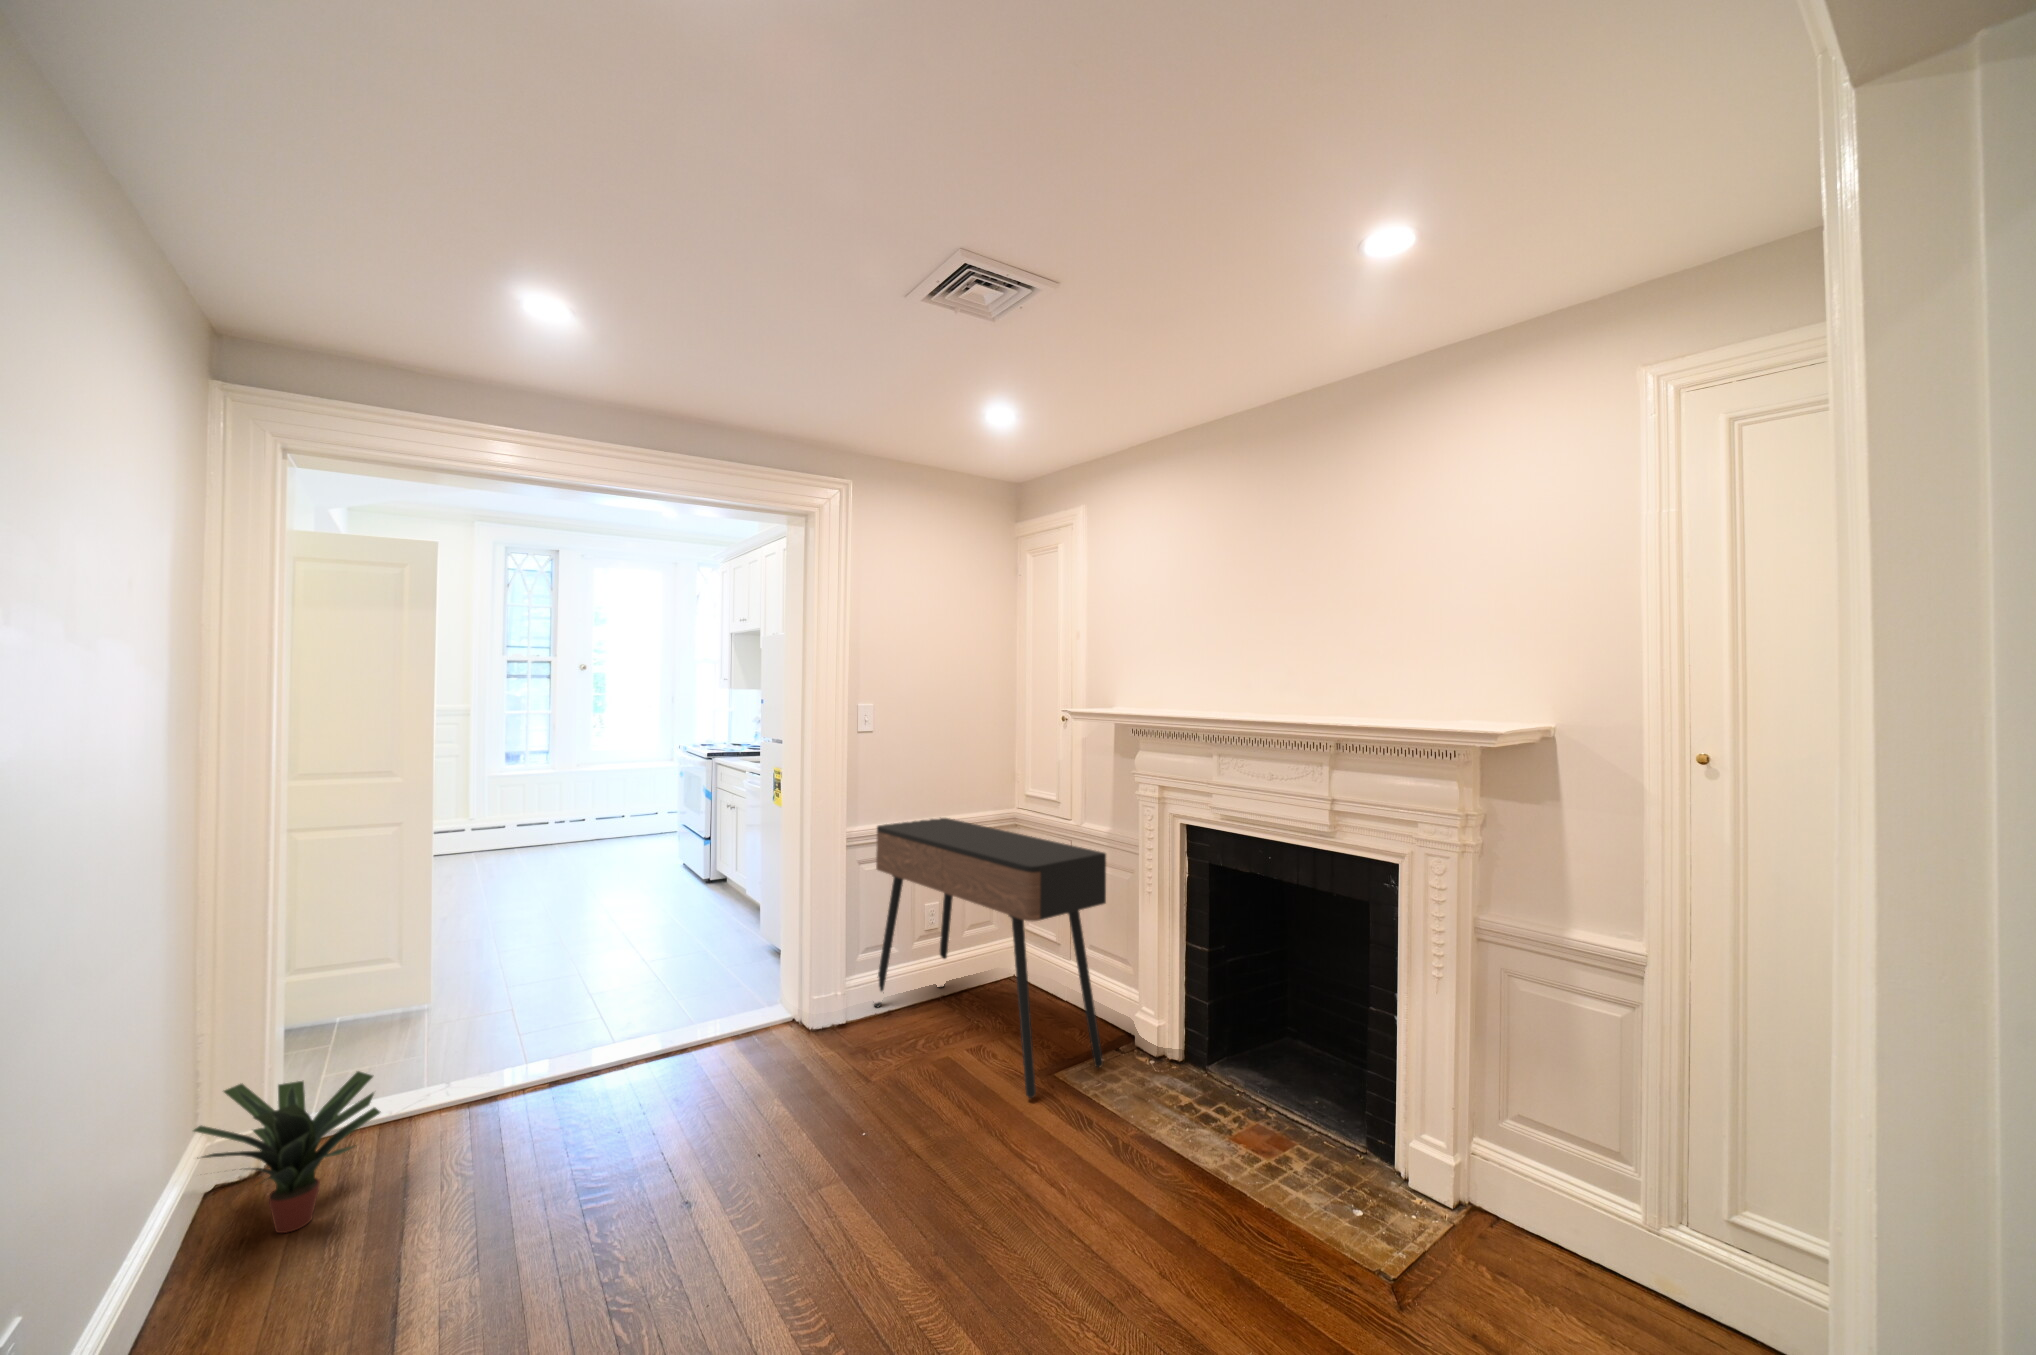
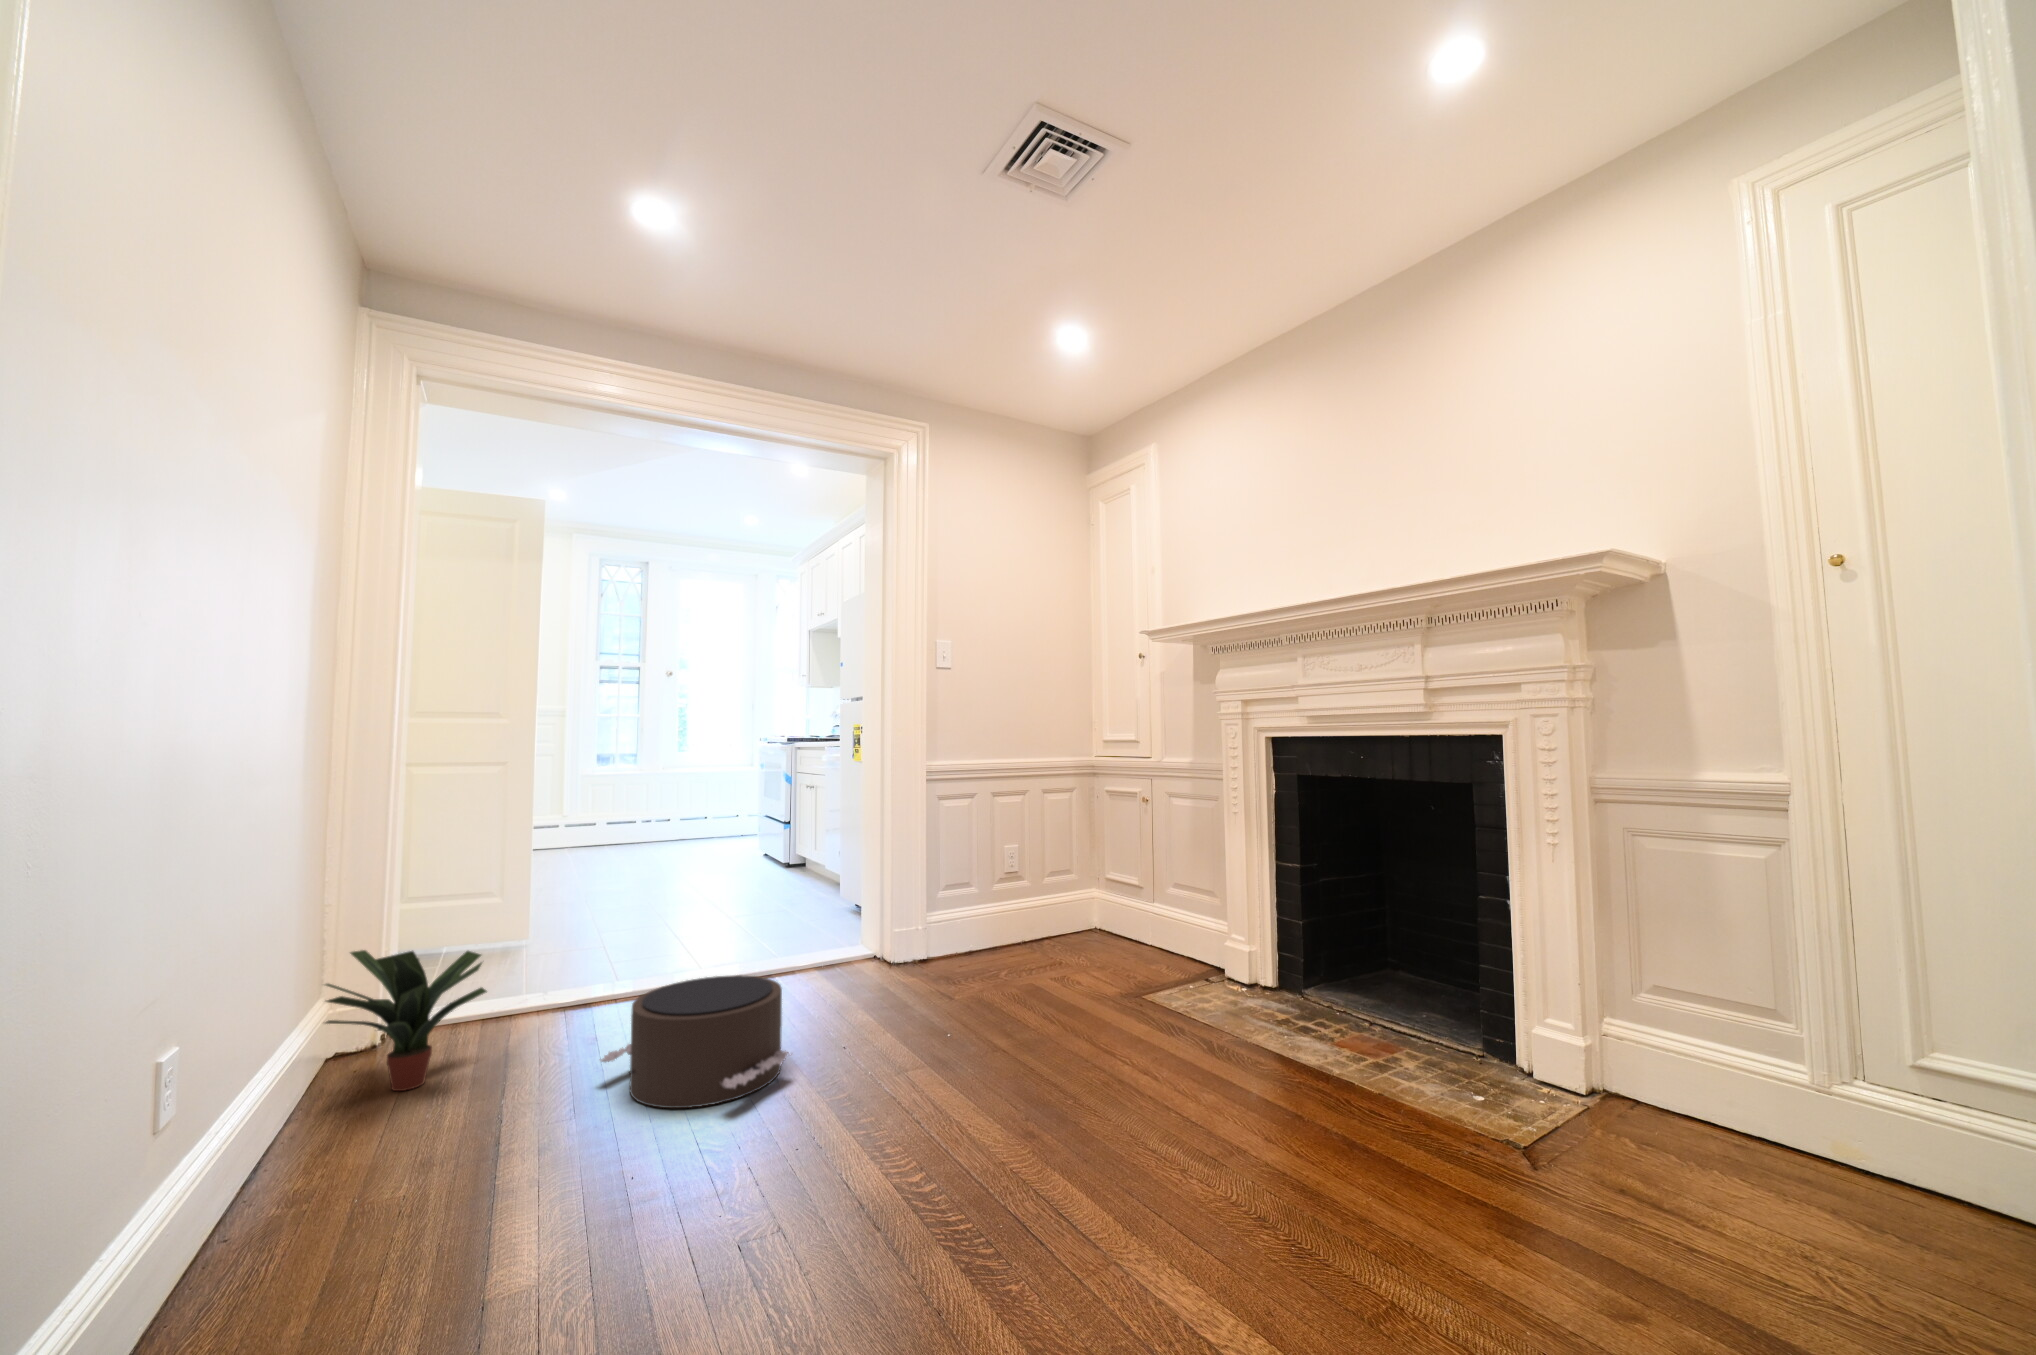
console table: present [874,818,1106,1098] -> none [954,762,1193,1011]
pouf: none [501,1087,707,1251] -> present [600,975,792,1108]

